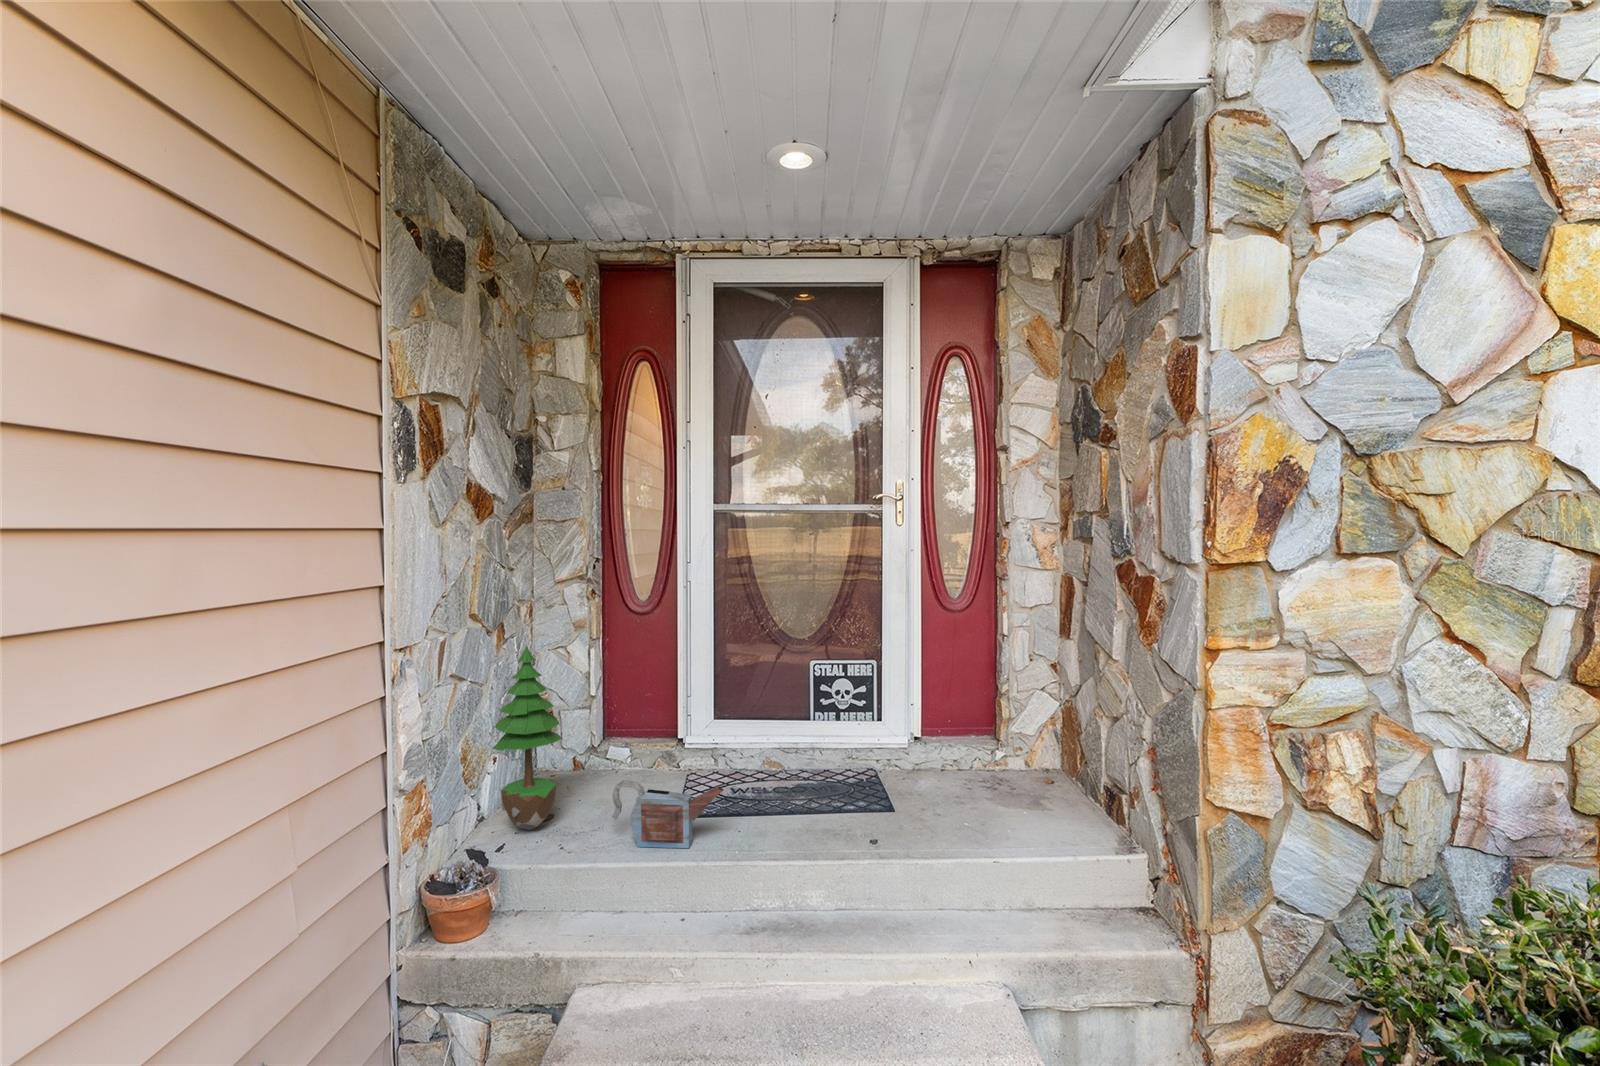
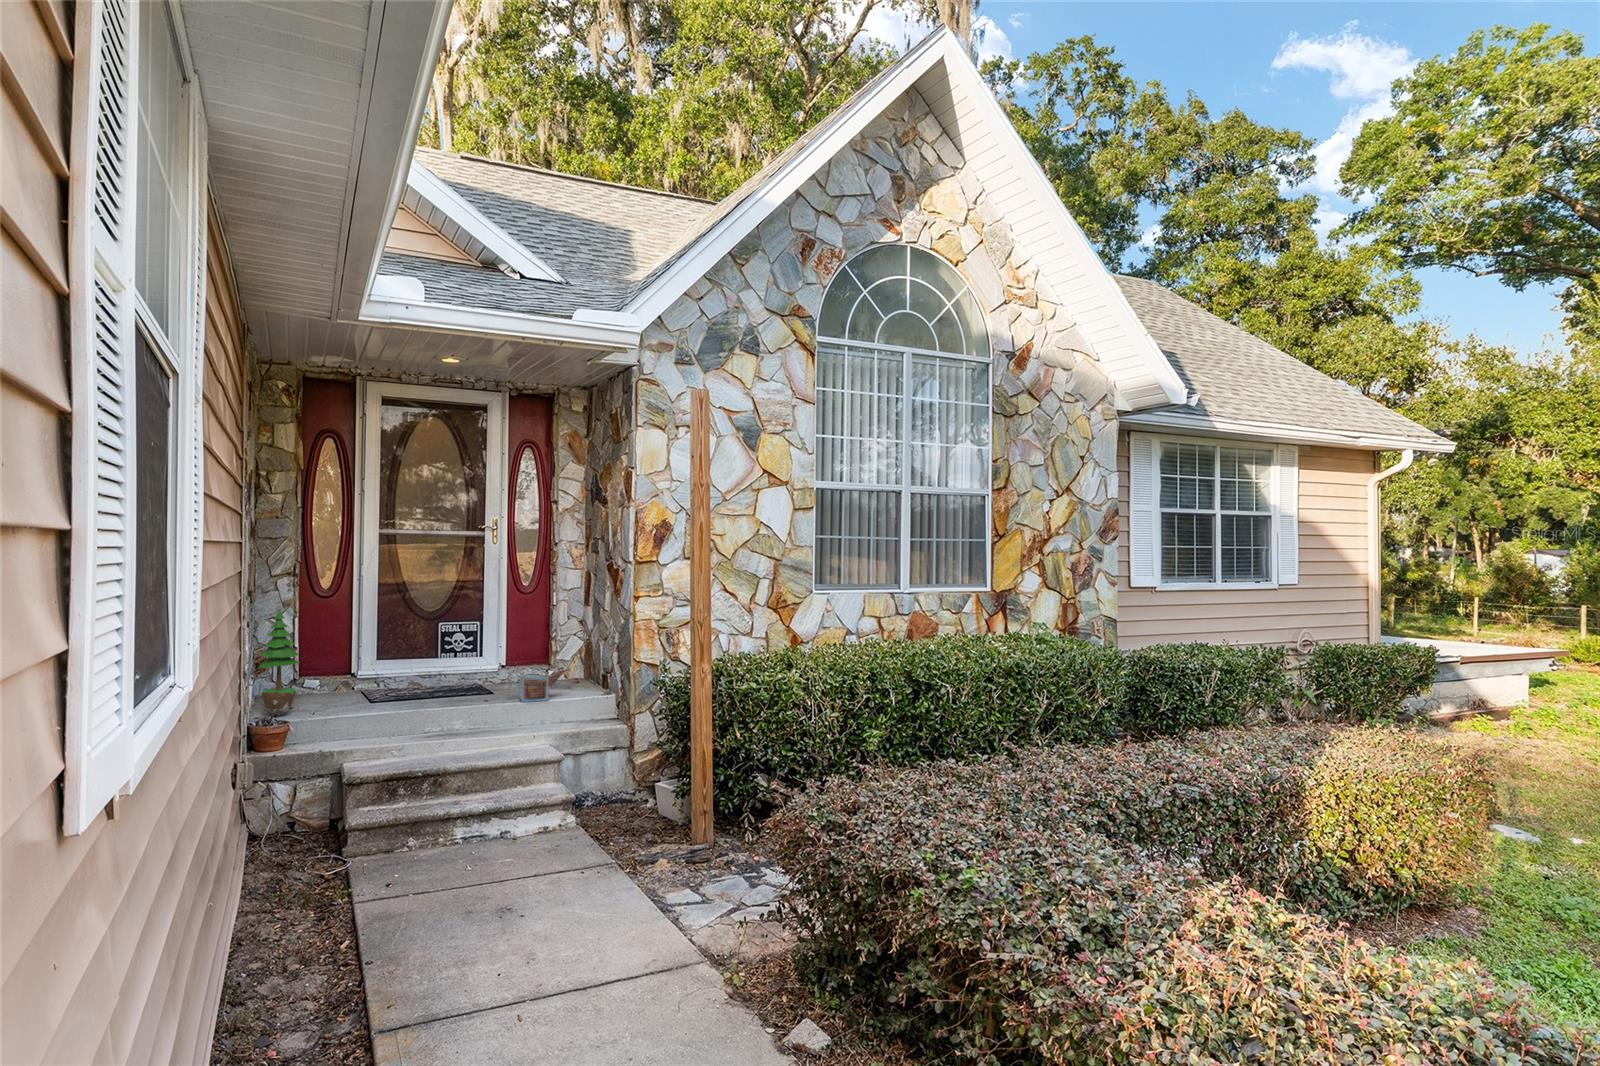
watering can: present [612,780,724,848] -> present [507,670,565,702]

